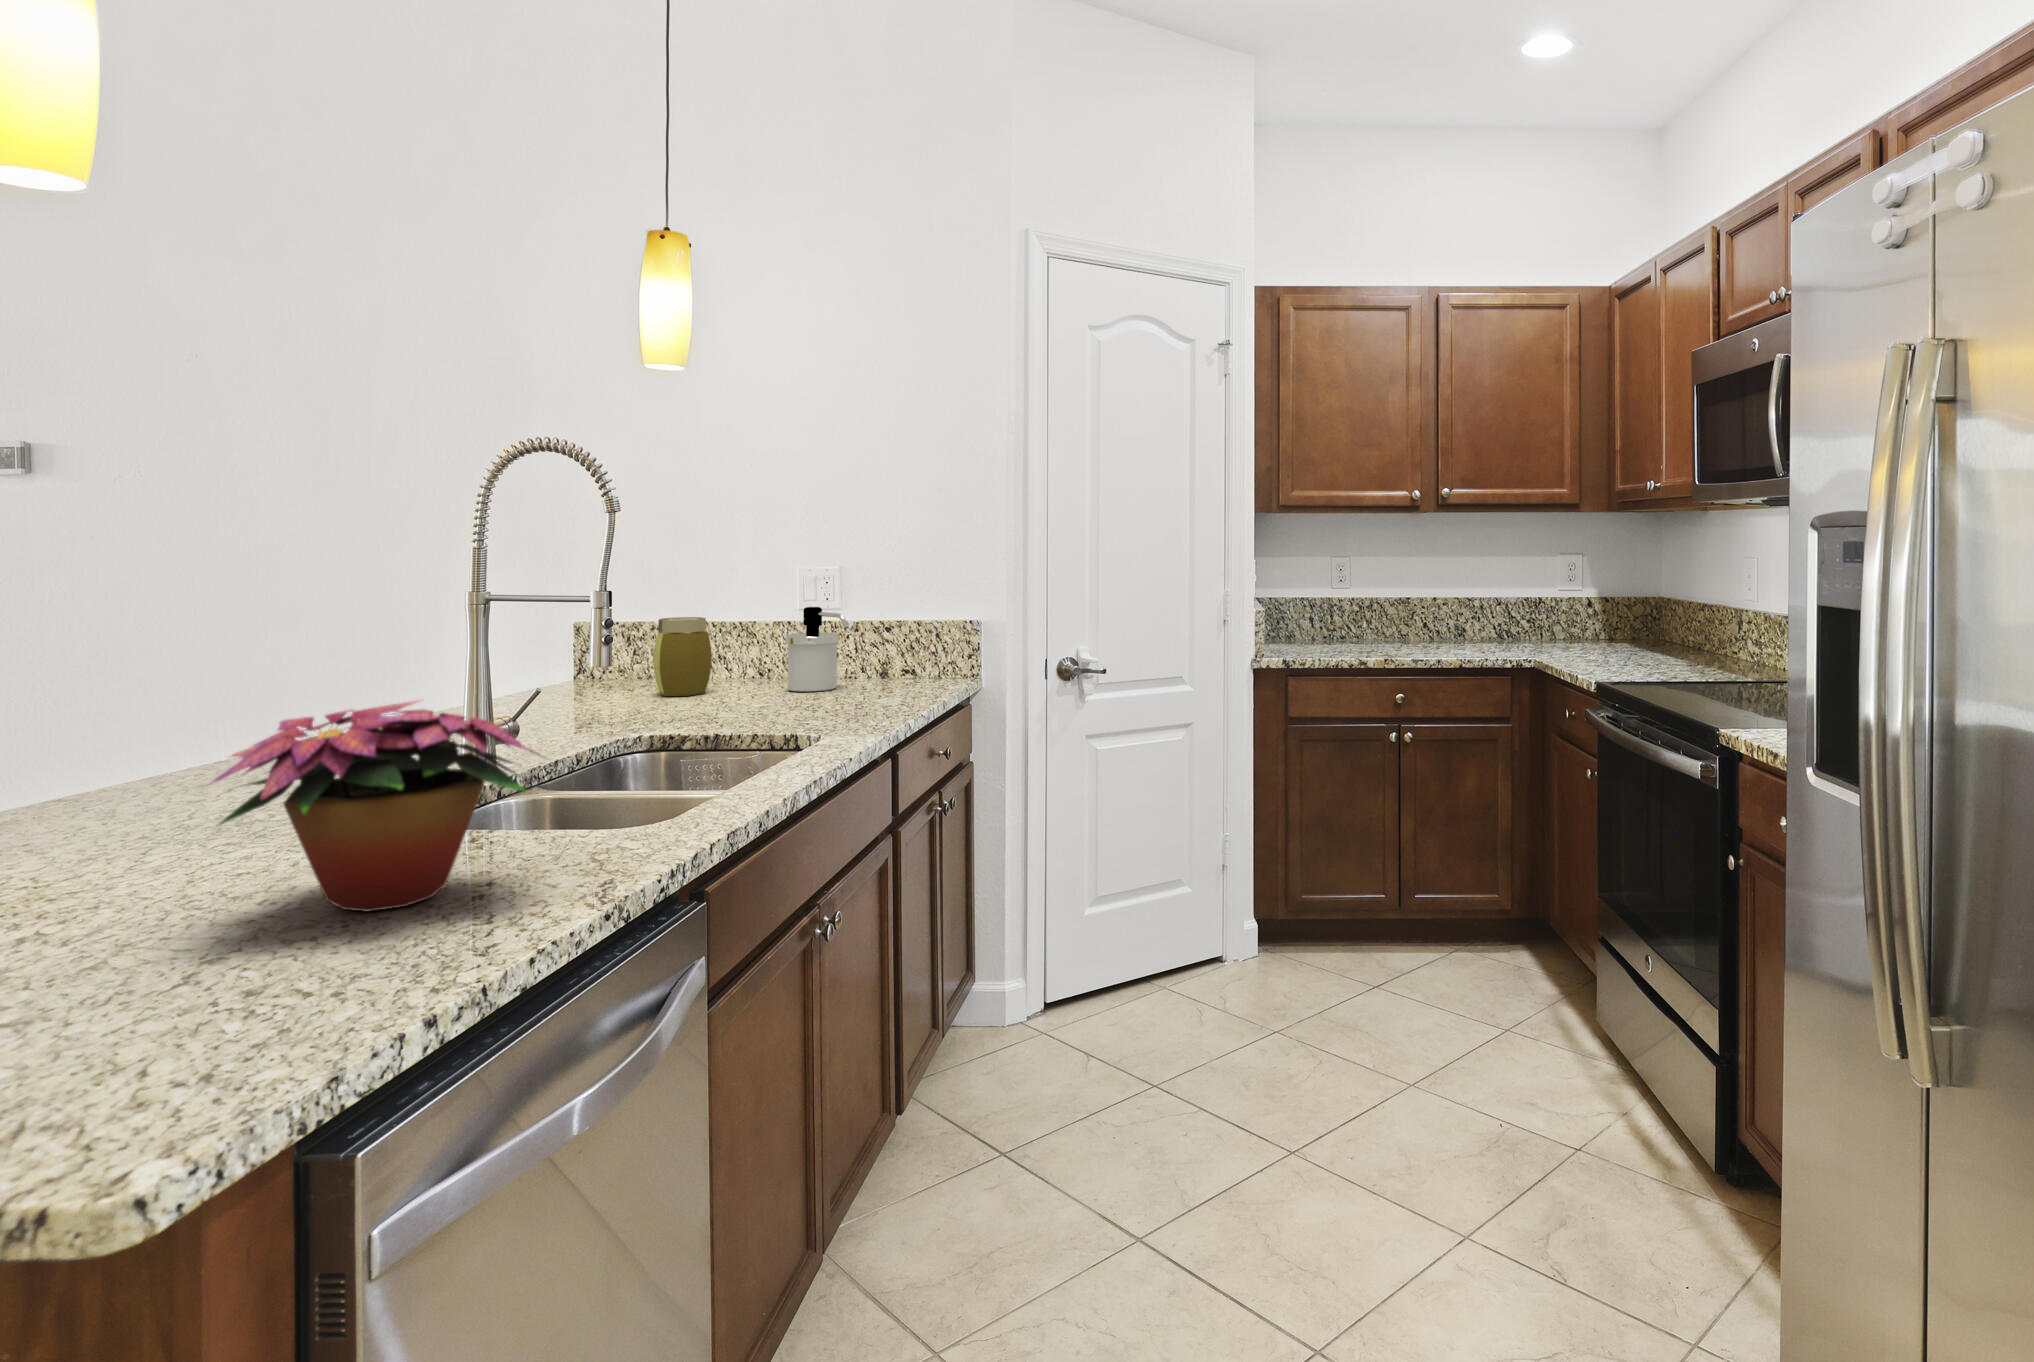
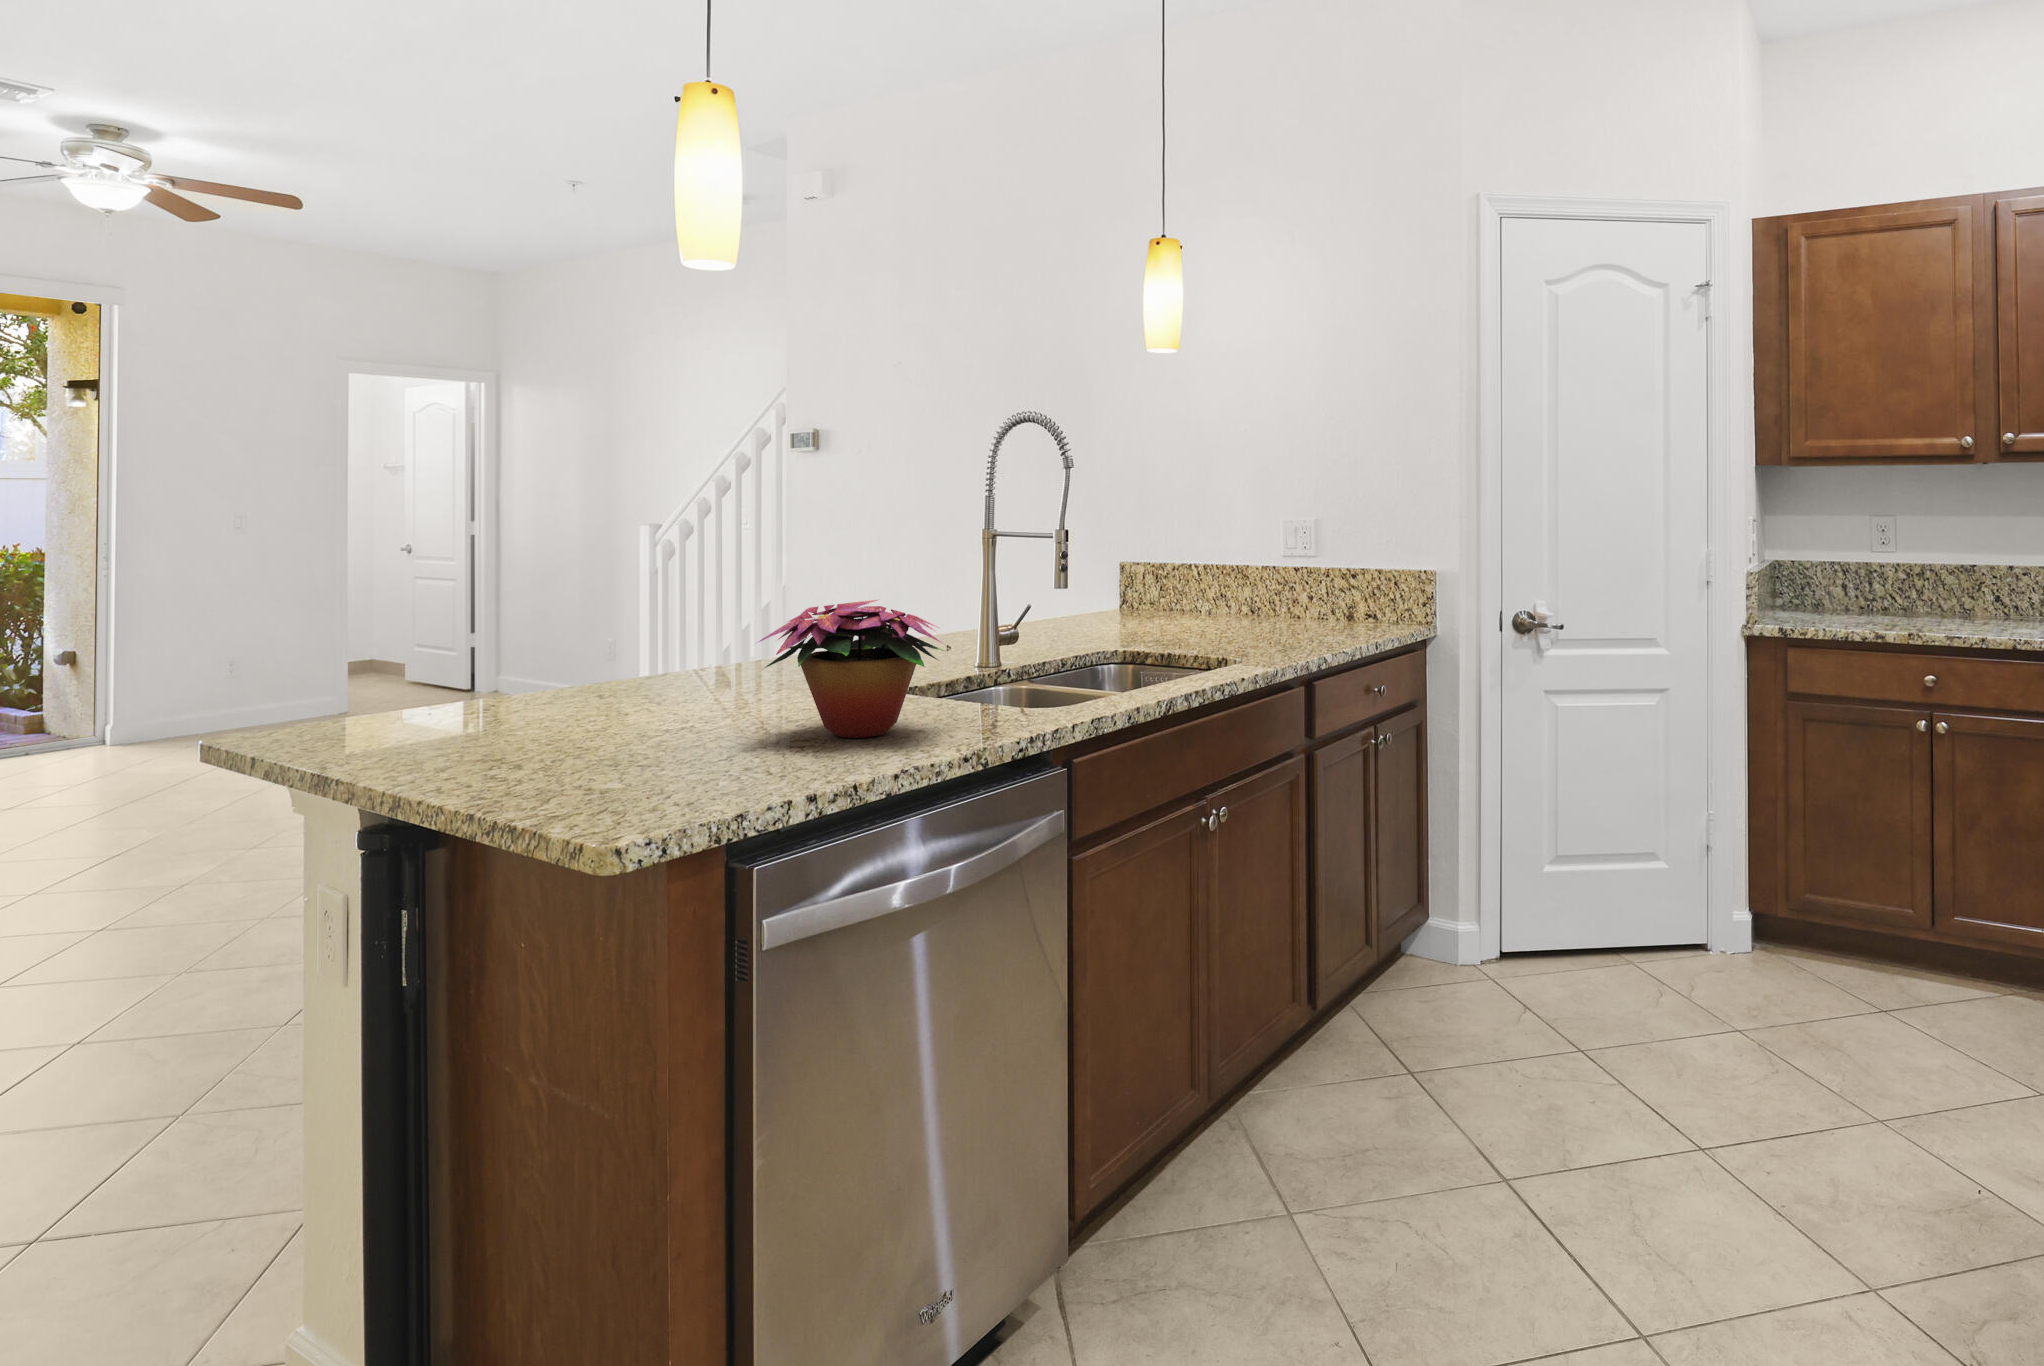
soap dispenser: present [786,607,848,691] -> none [1260,556,1306,629]
jar: present [653,617,712,696] -> none [1163,561,1204,626]

